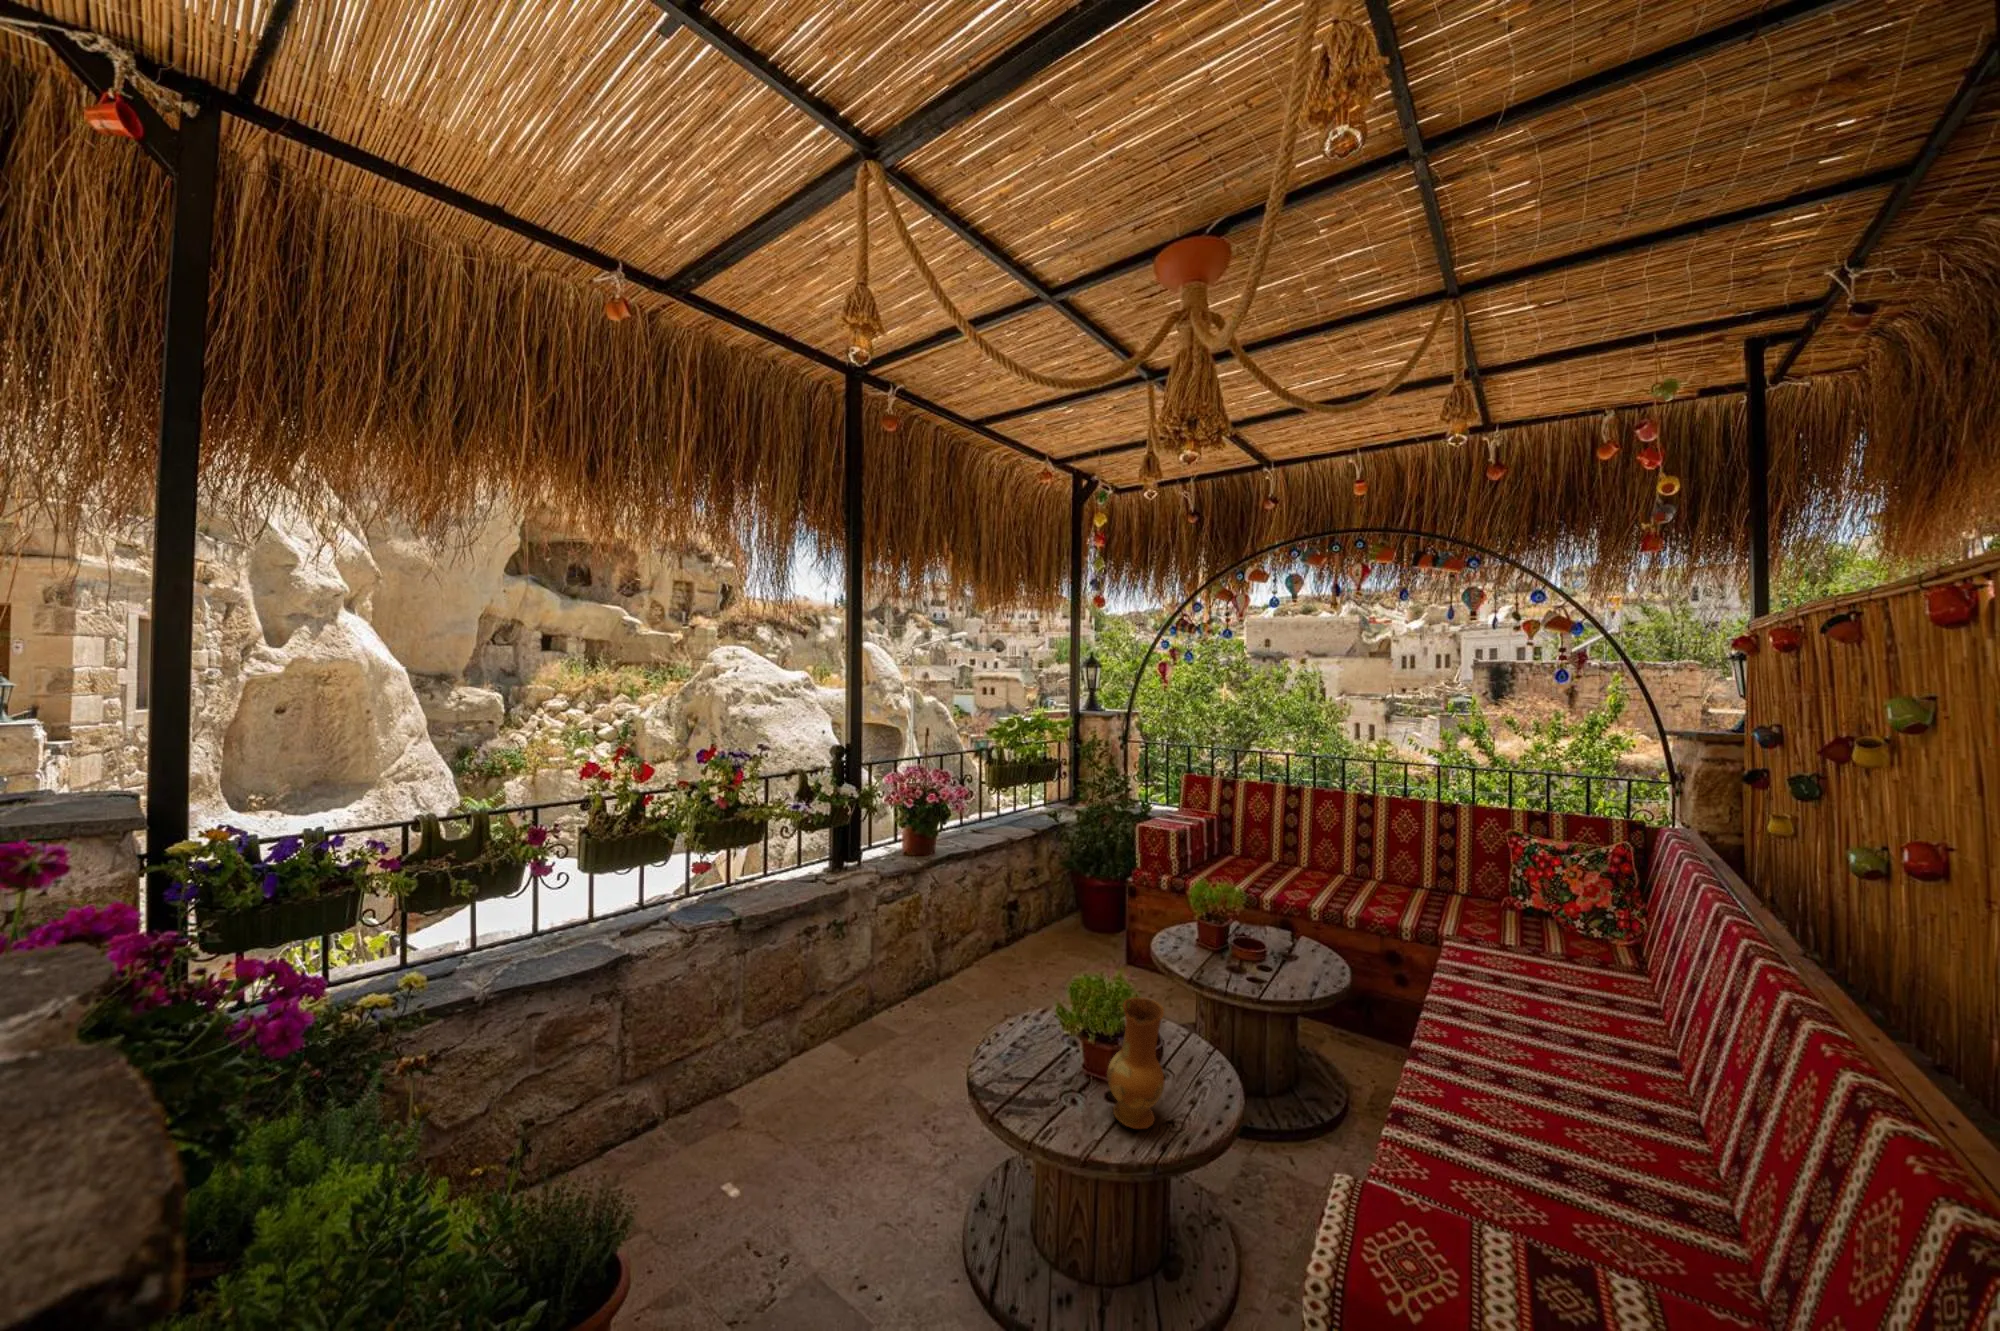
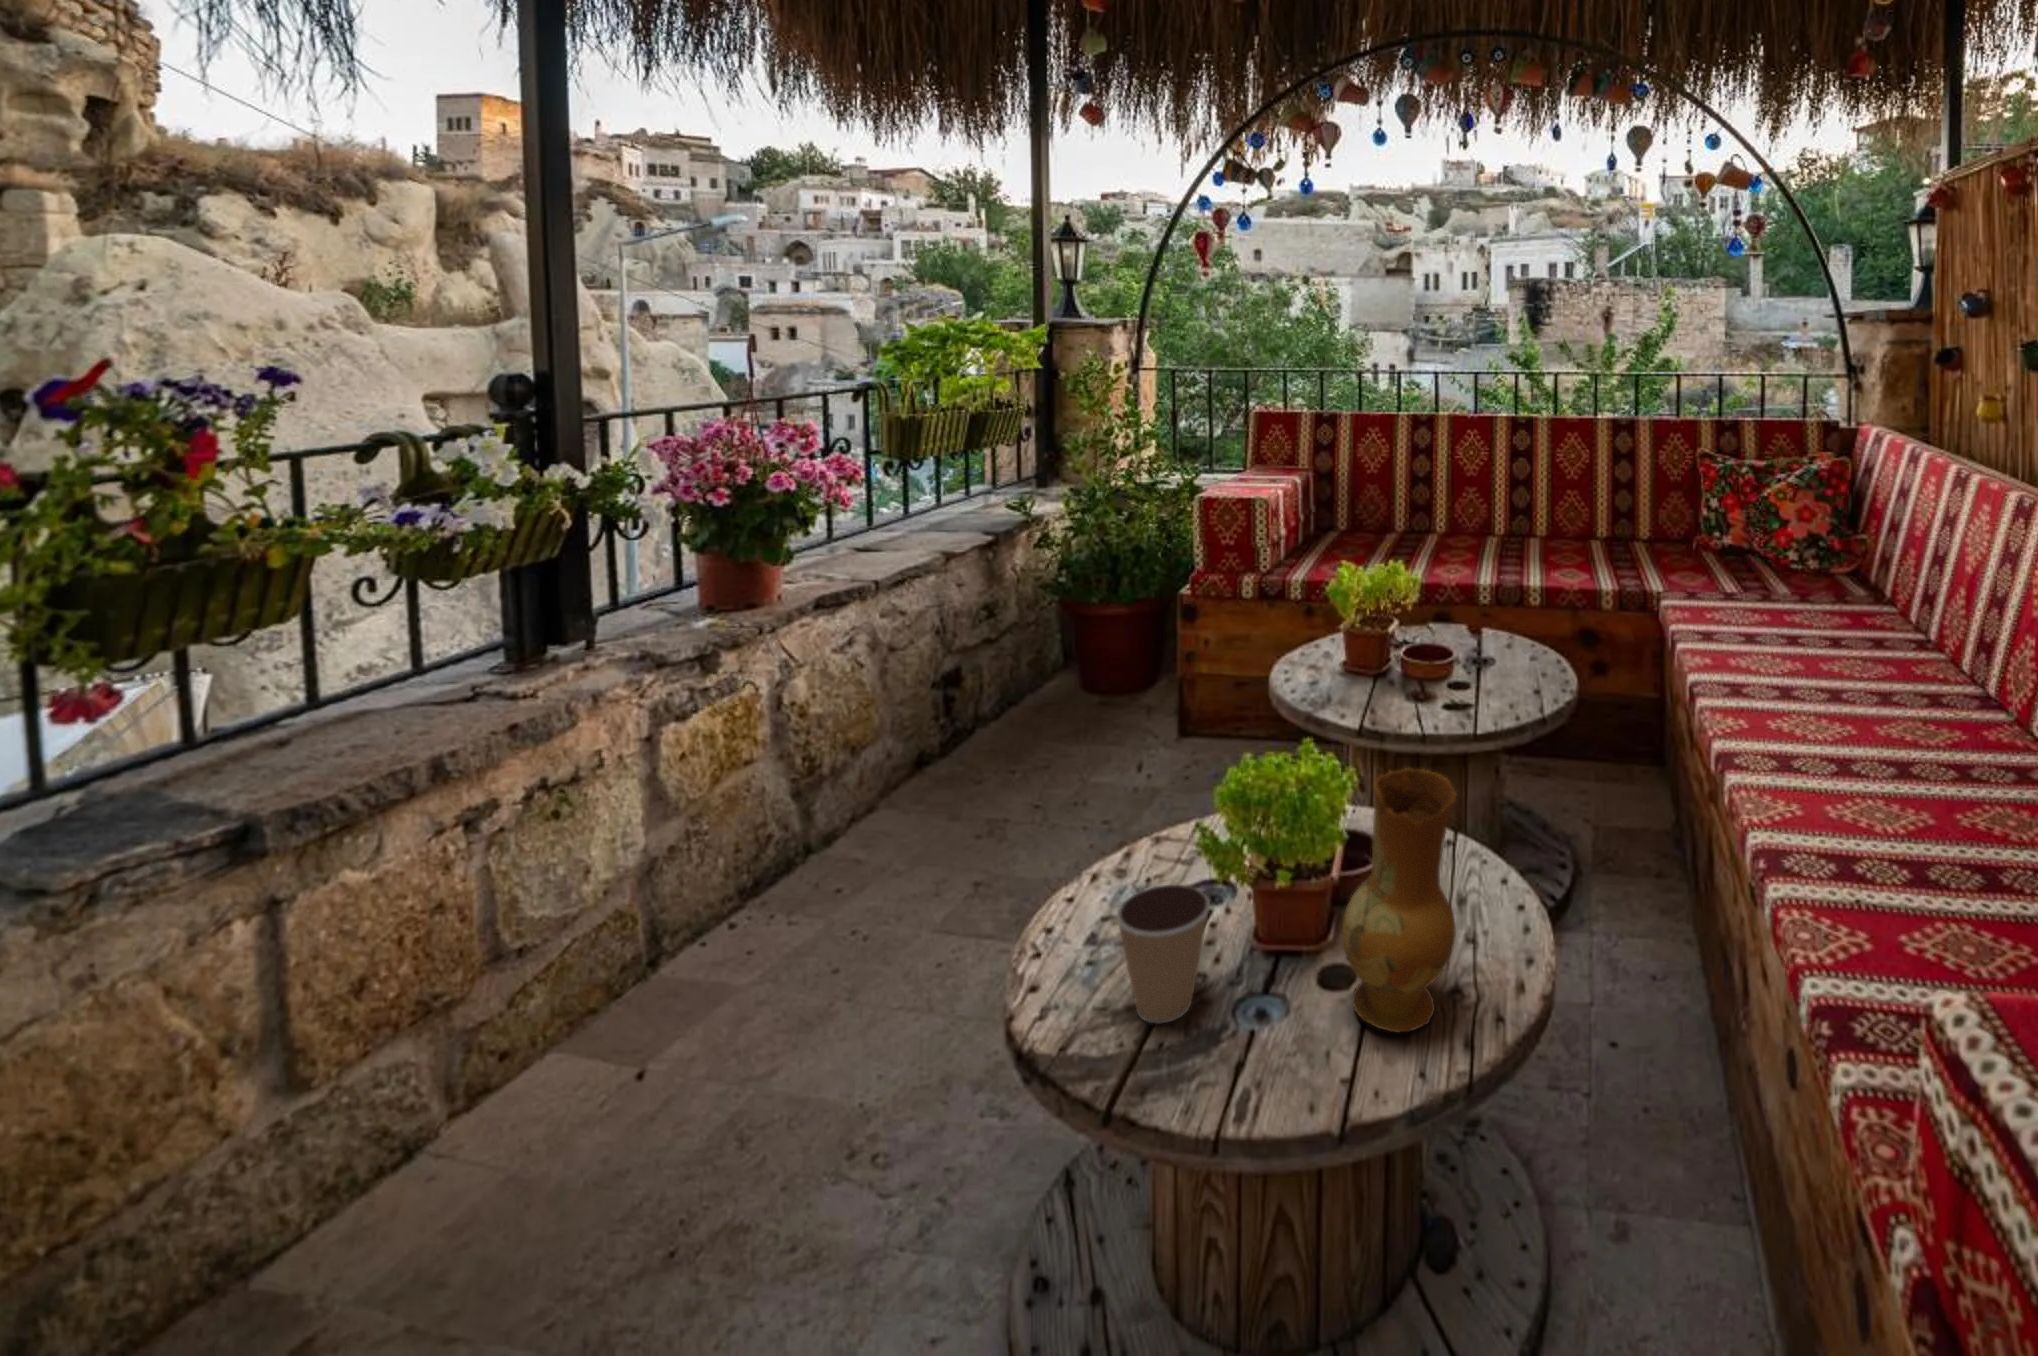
coffee cup: none [1012,1025,1054,1088] -> present [1117,884,1210,1023]

